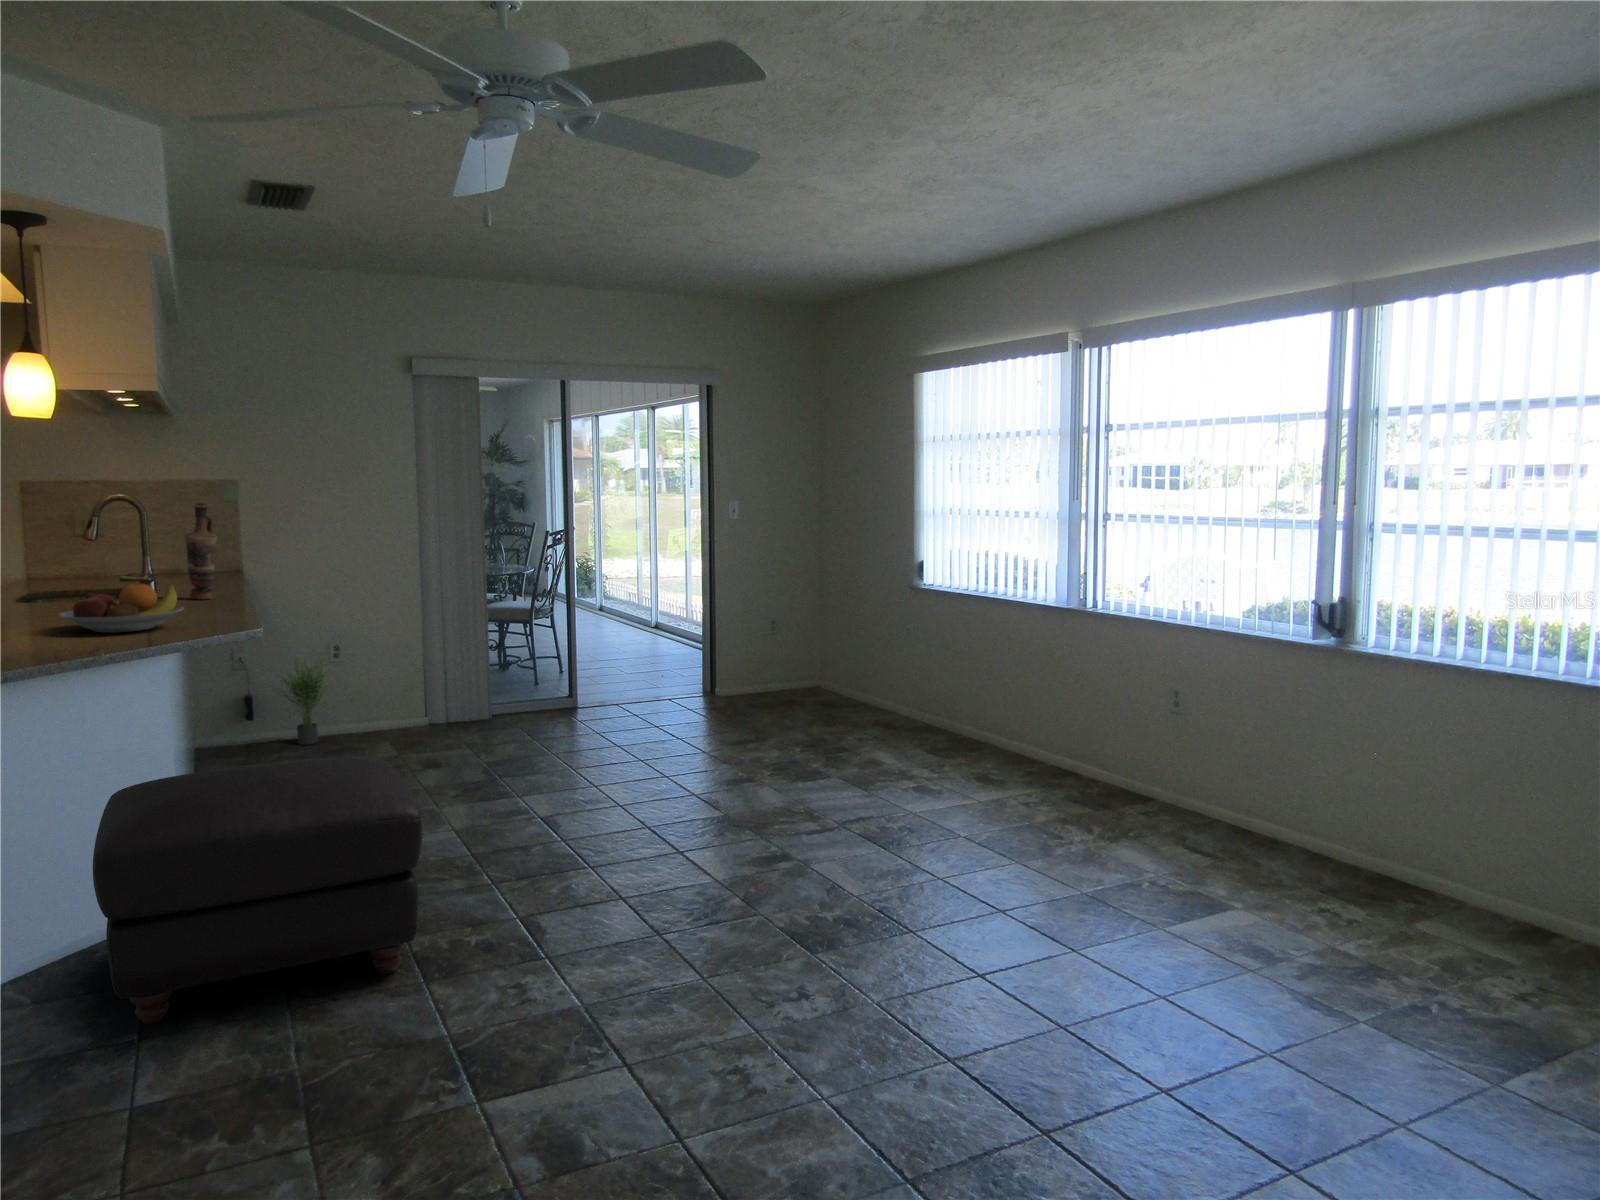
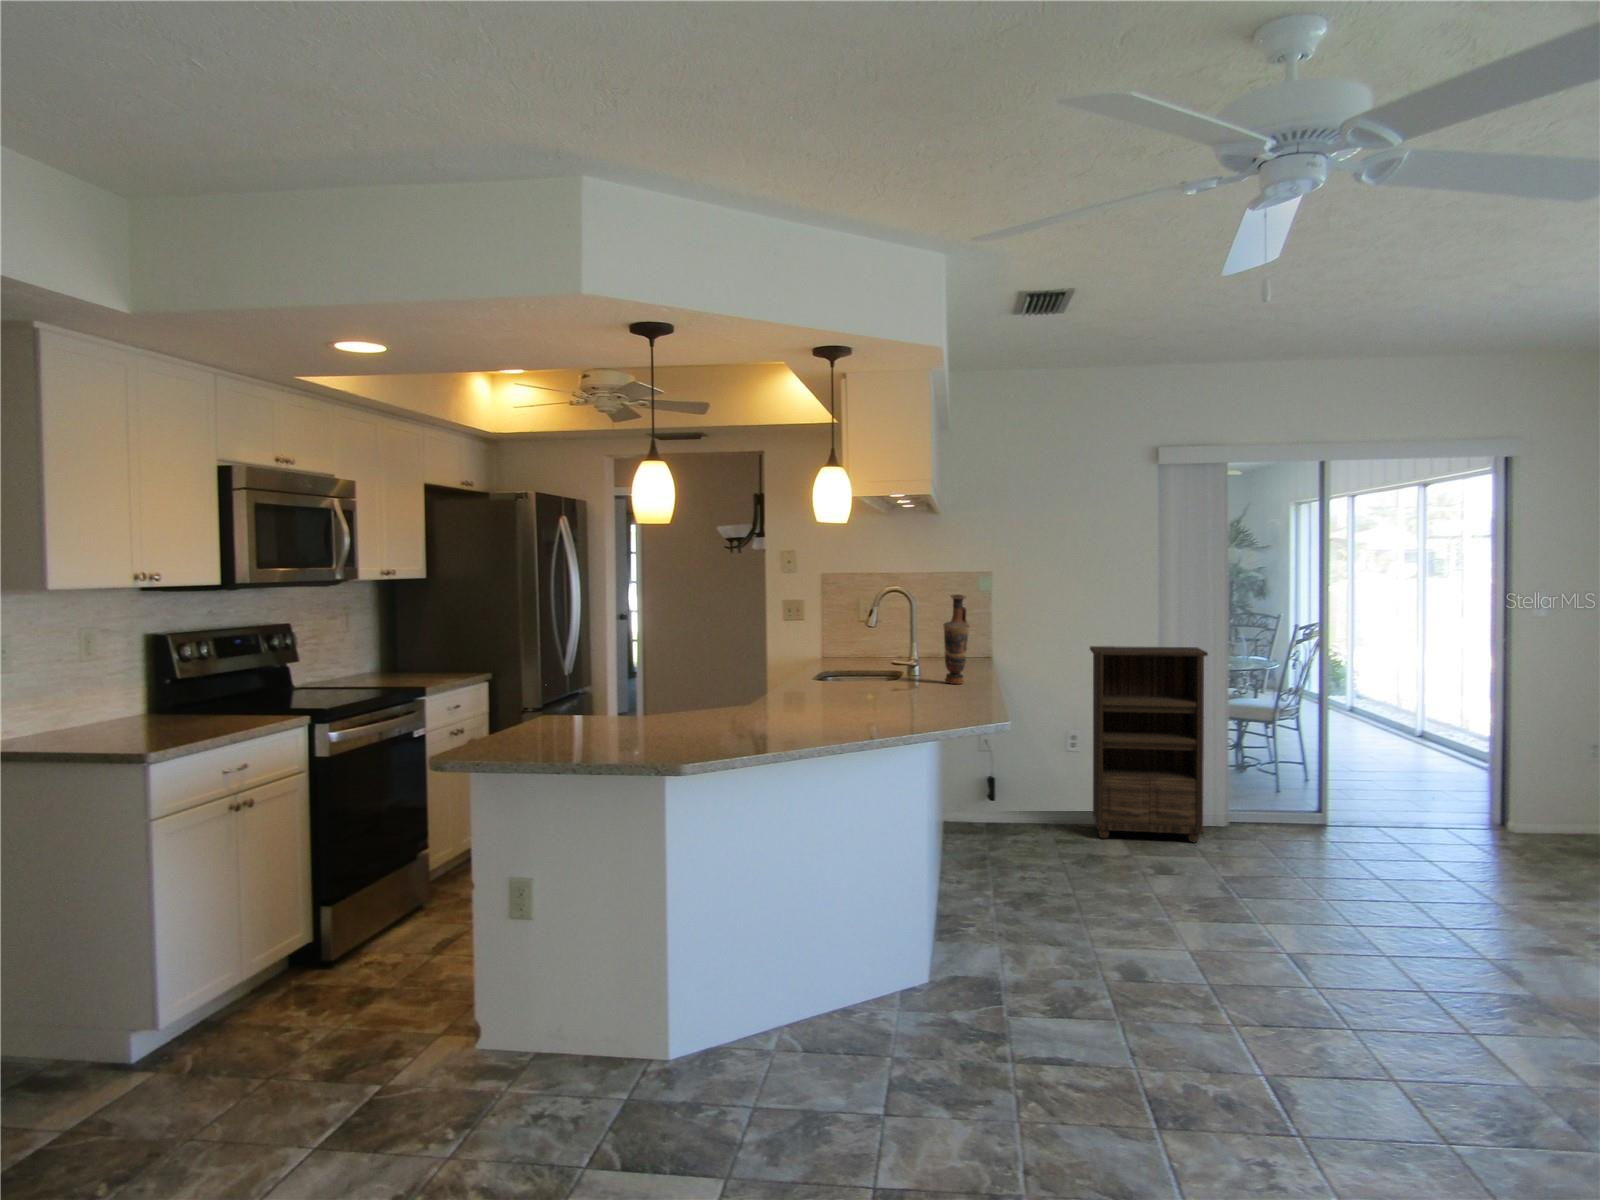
bookshelf: none [353,555,471,745] -> present [1090,646,1208,842]
fruit bowl: present [59,584,184,633] -> none [841,671,938,715]
potted plant: present [274,660,328,745] -> none [1001,737,1069,828]
ottoman: present [93,757,423,1024] -> none [849,861,1158,1125]

